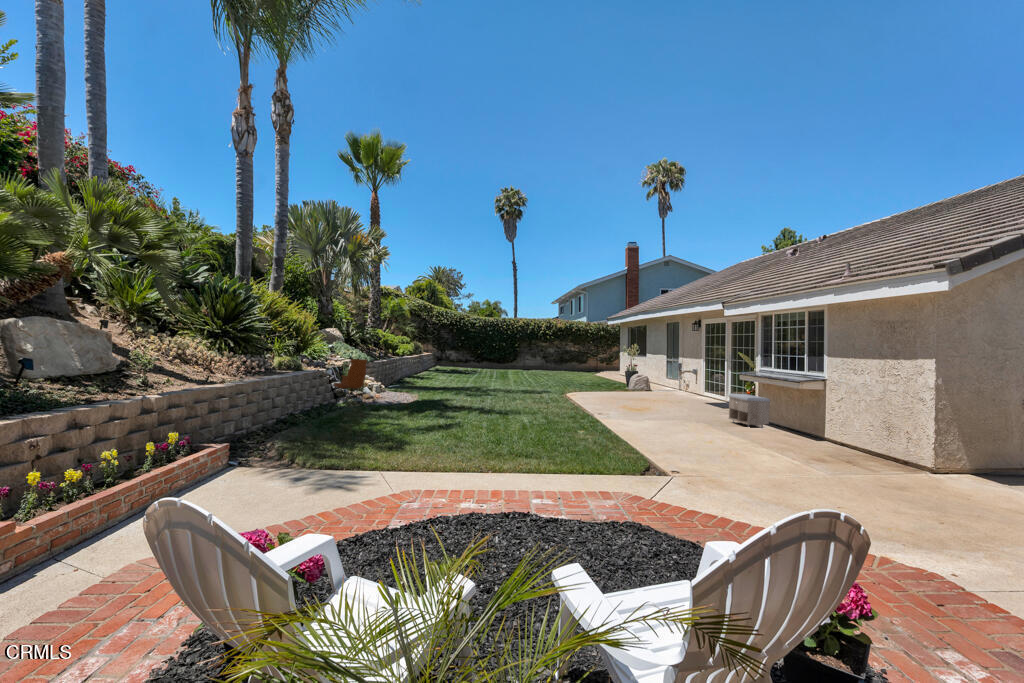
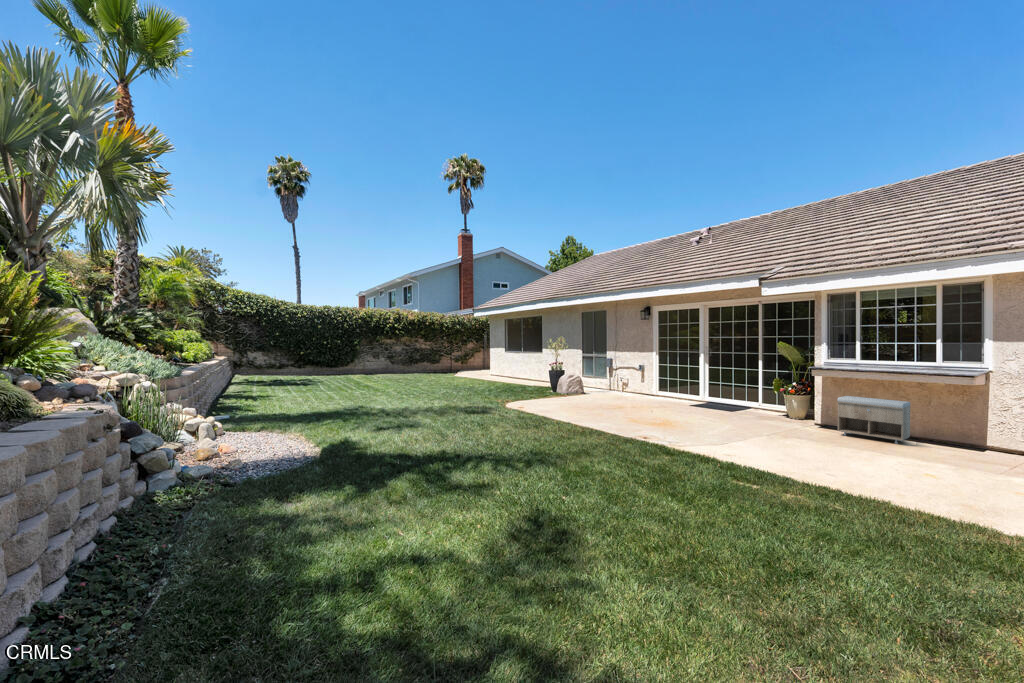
lounge chair: present [334,359,367,396] -> none [104,422,261,577]

